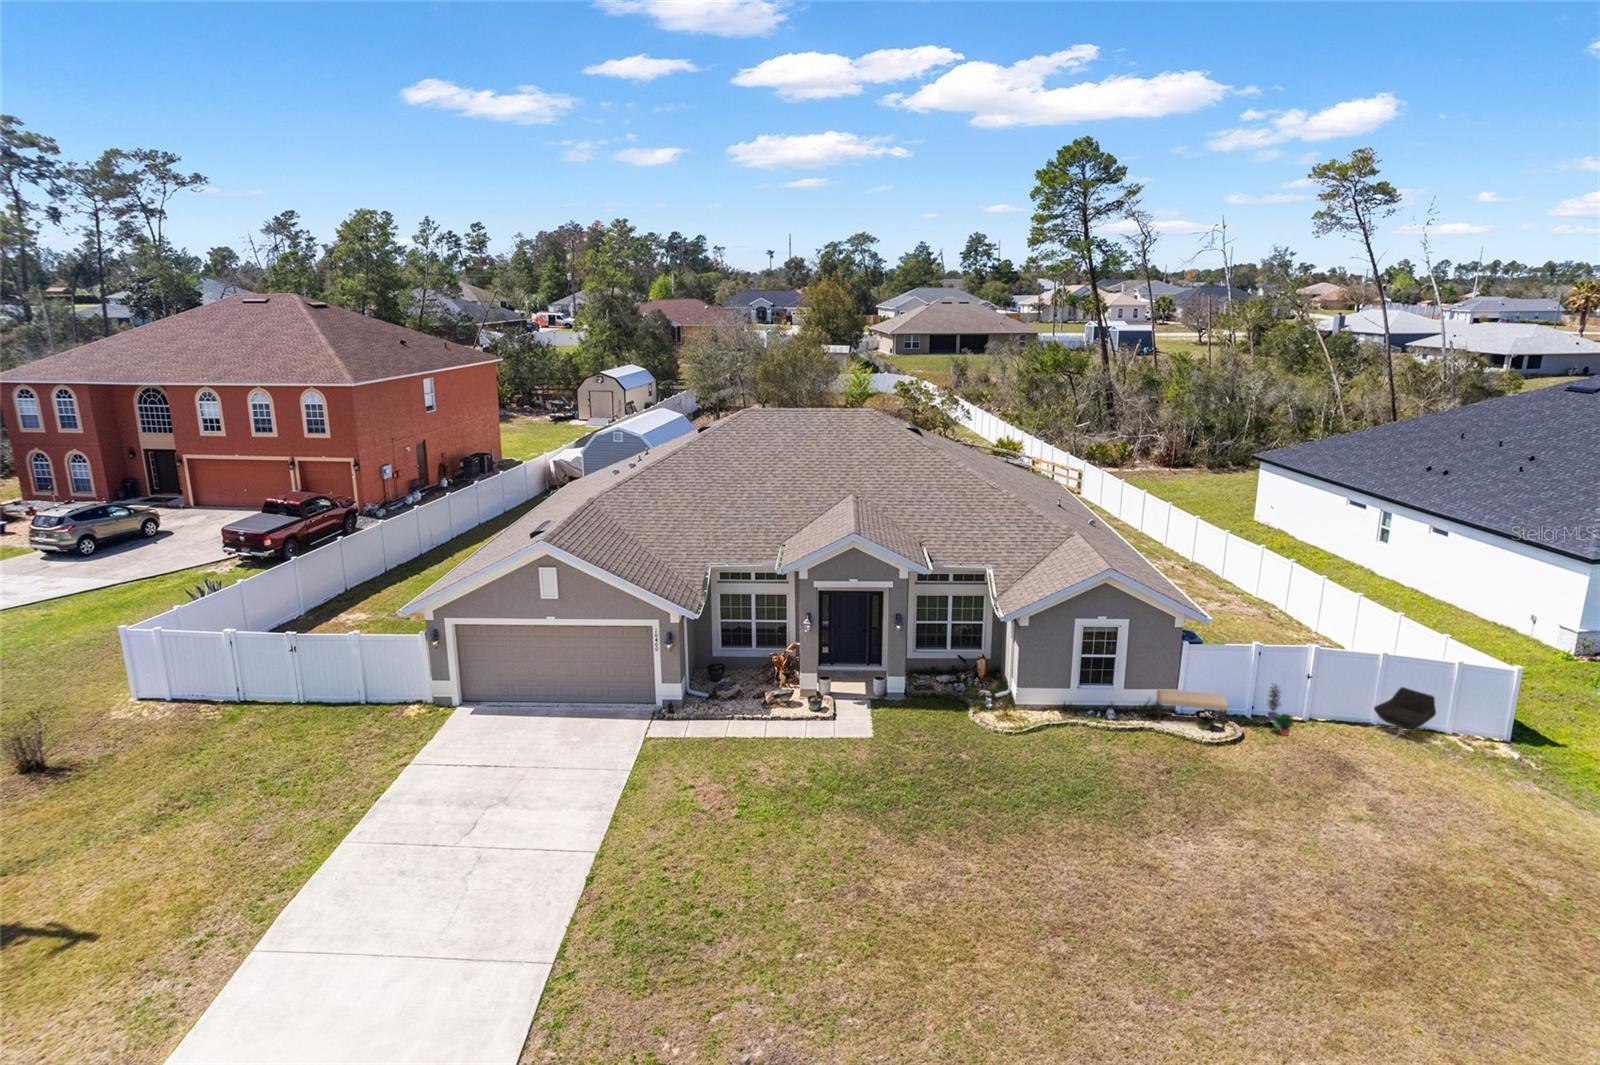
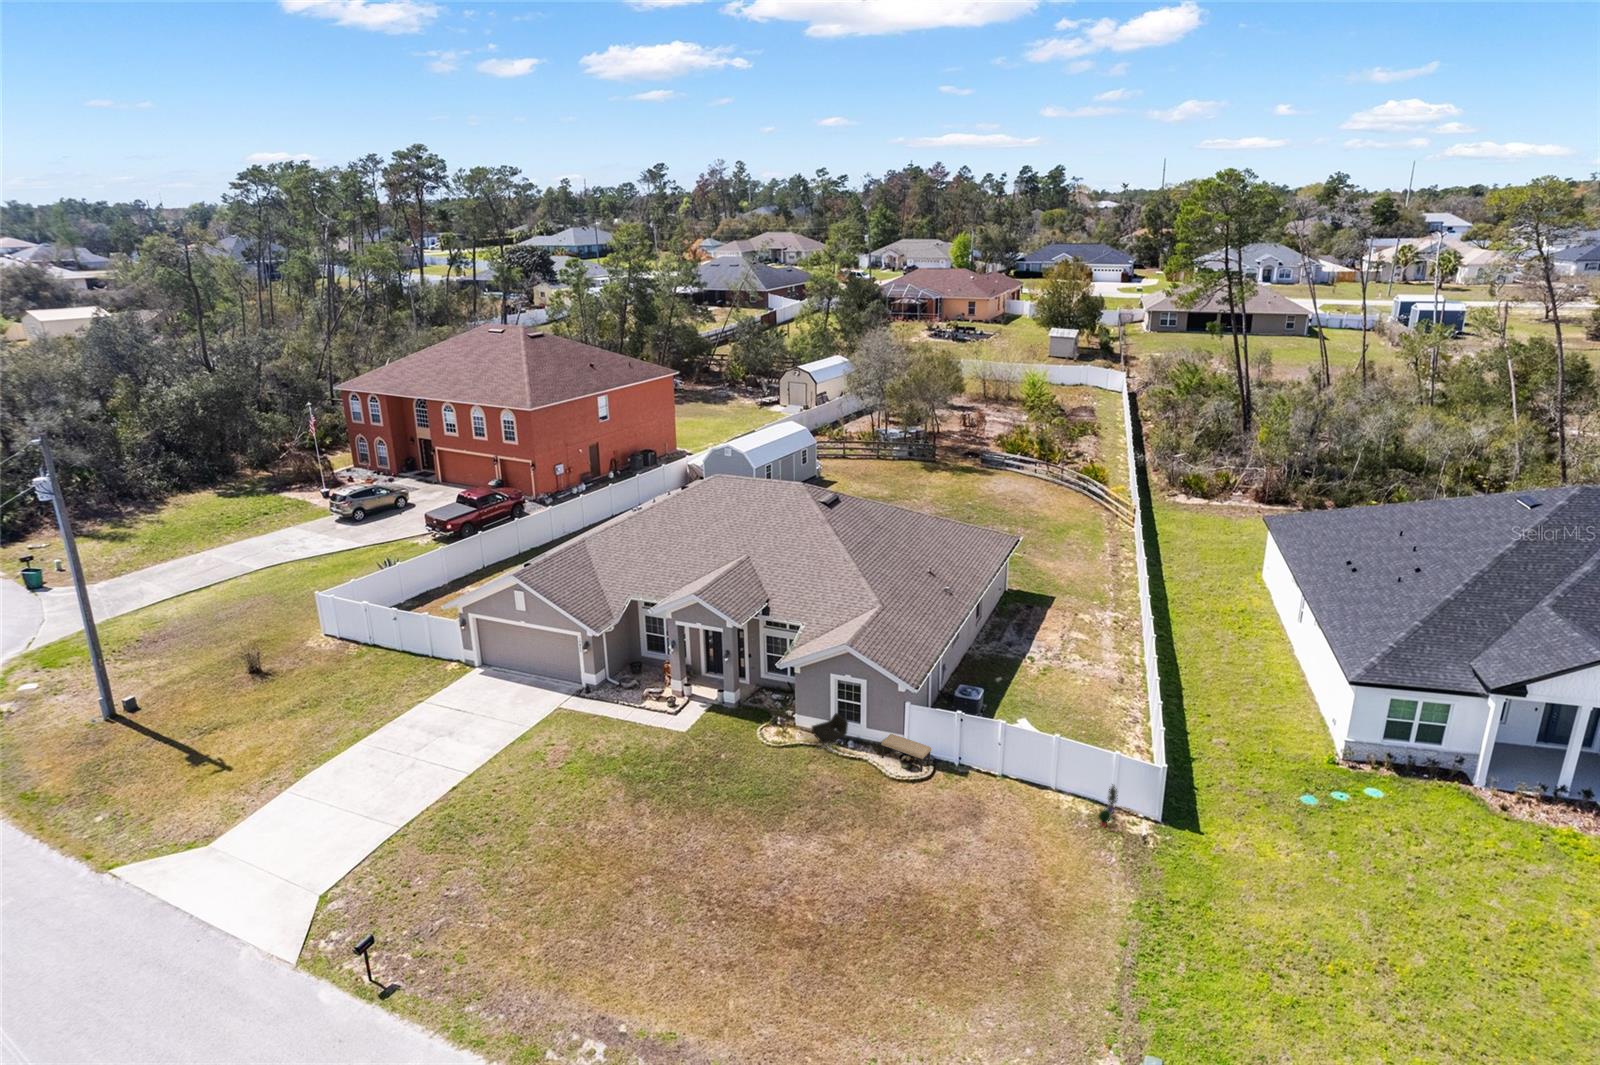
potted plant: present [1268,684,1293,736] -> present [1099,784,1118,827]
lounge chair: present [1374,687,1436,740] -> present [812,713,848,749]

